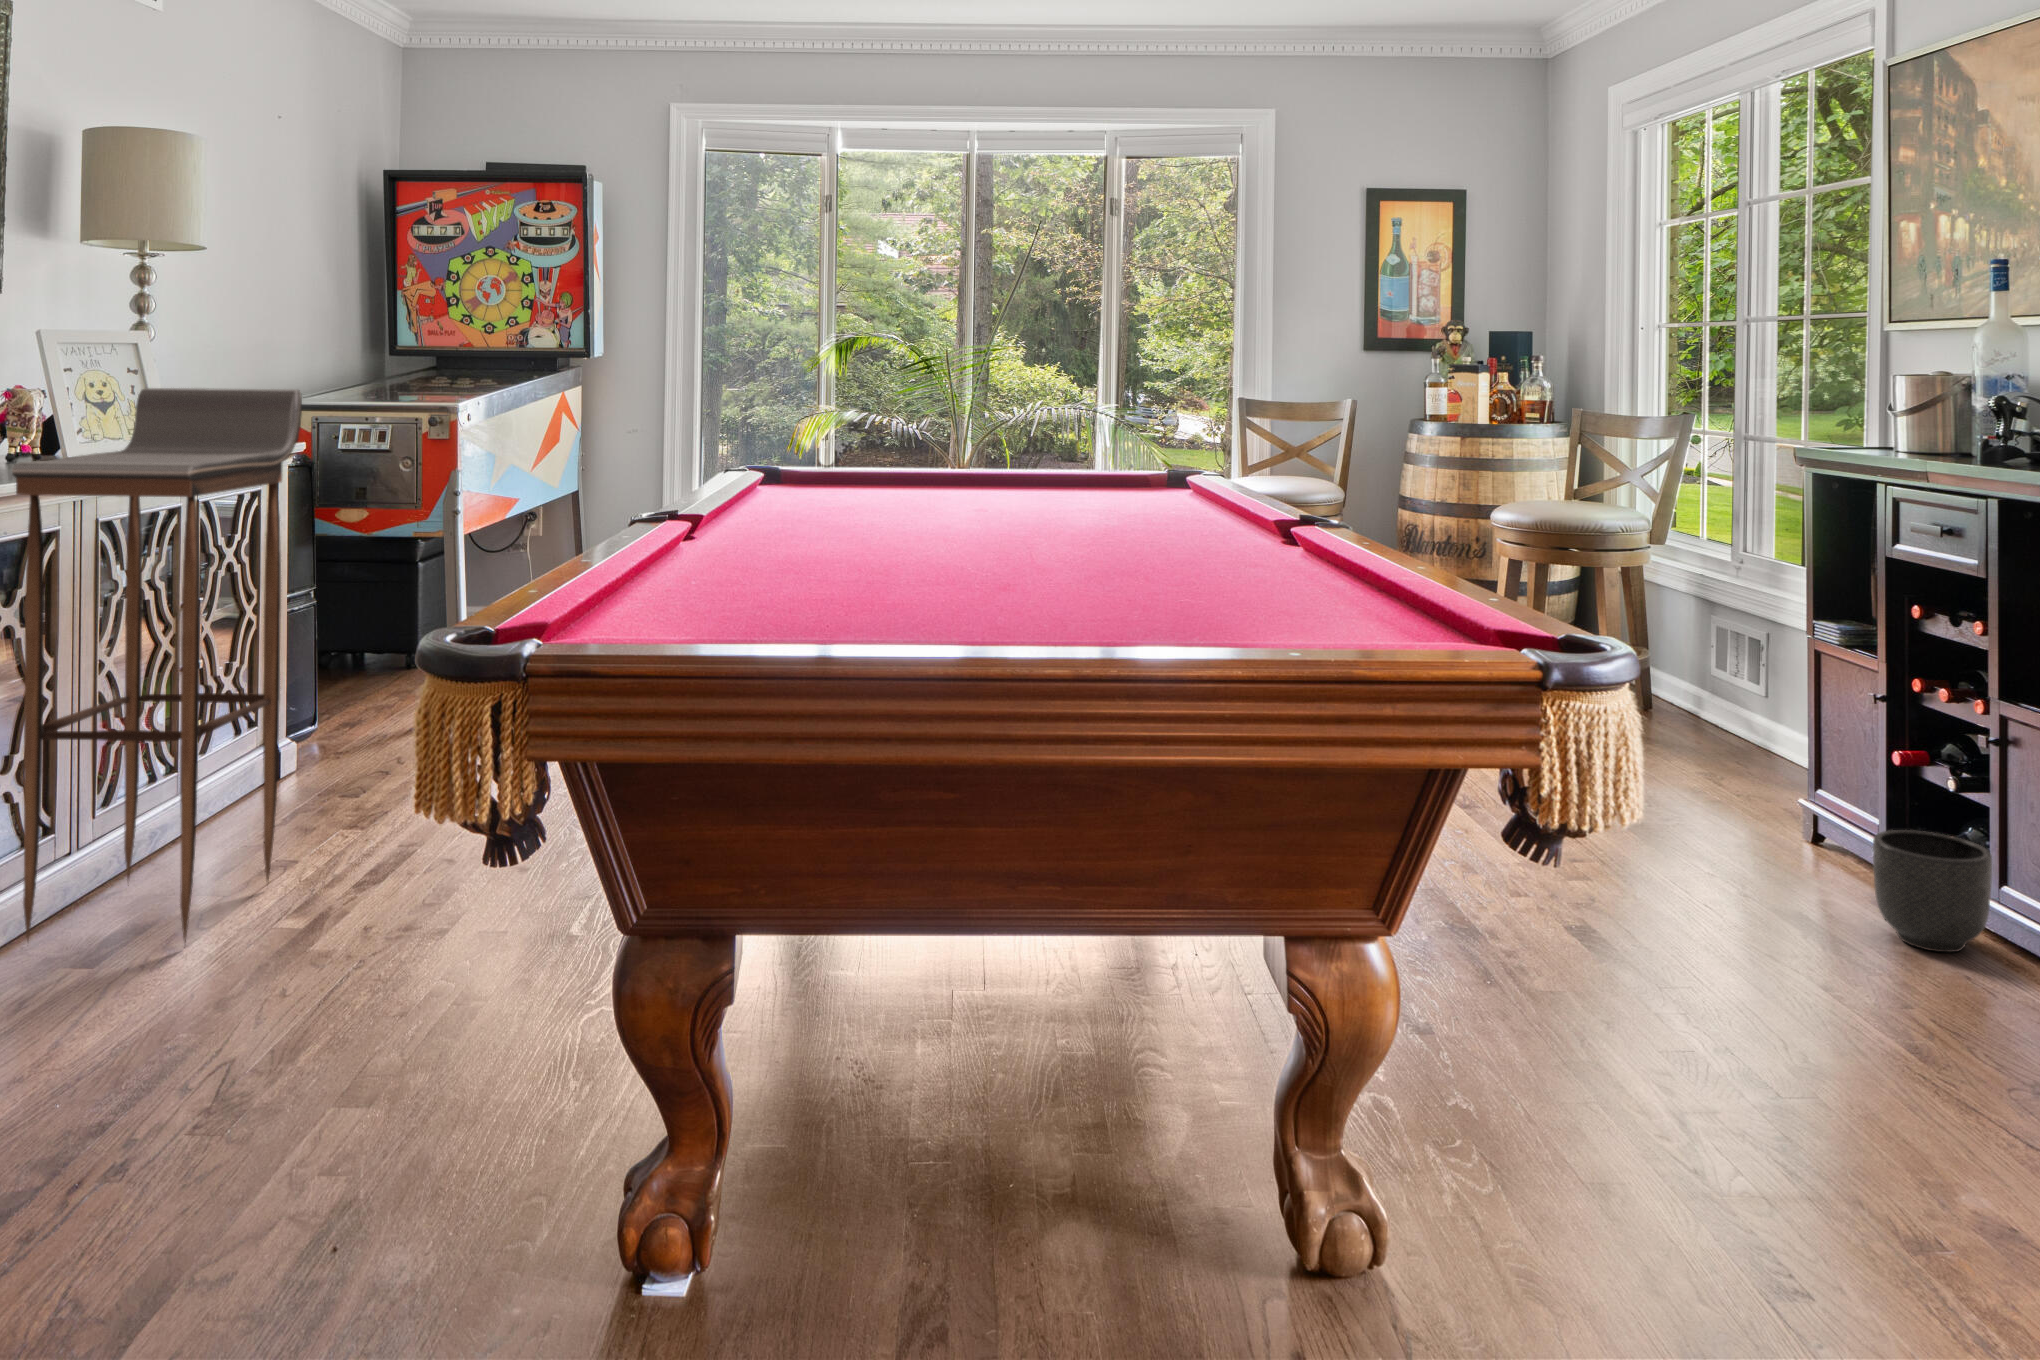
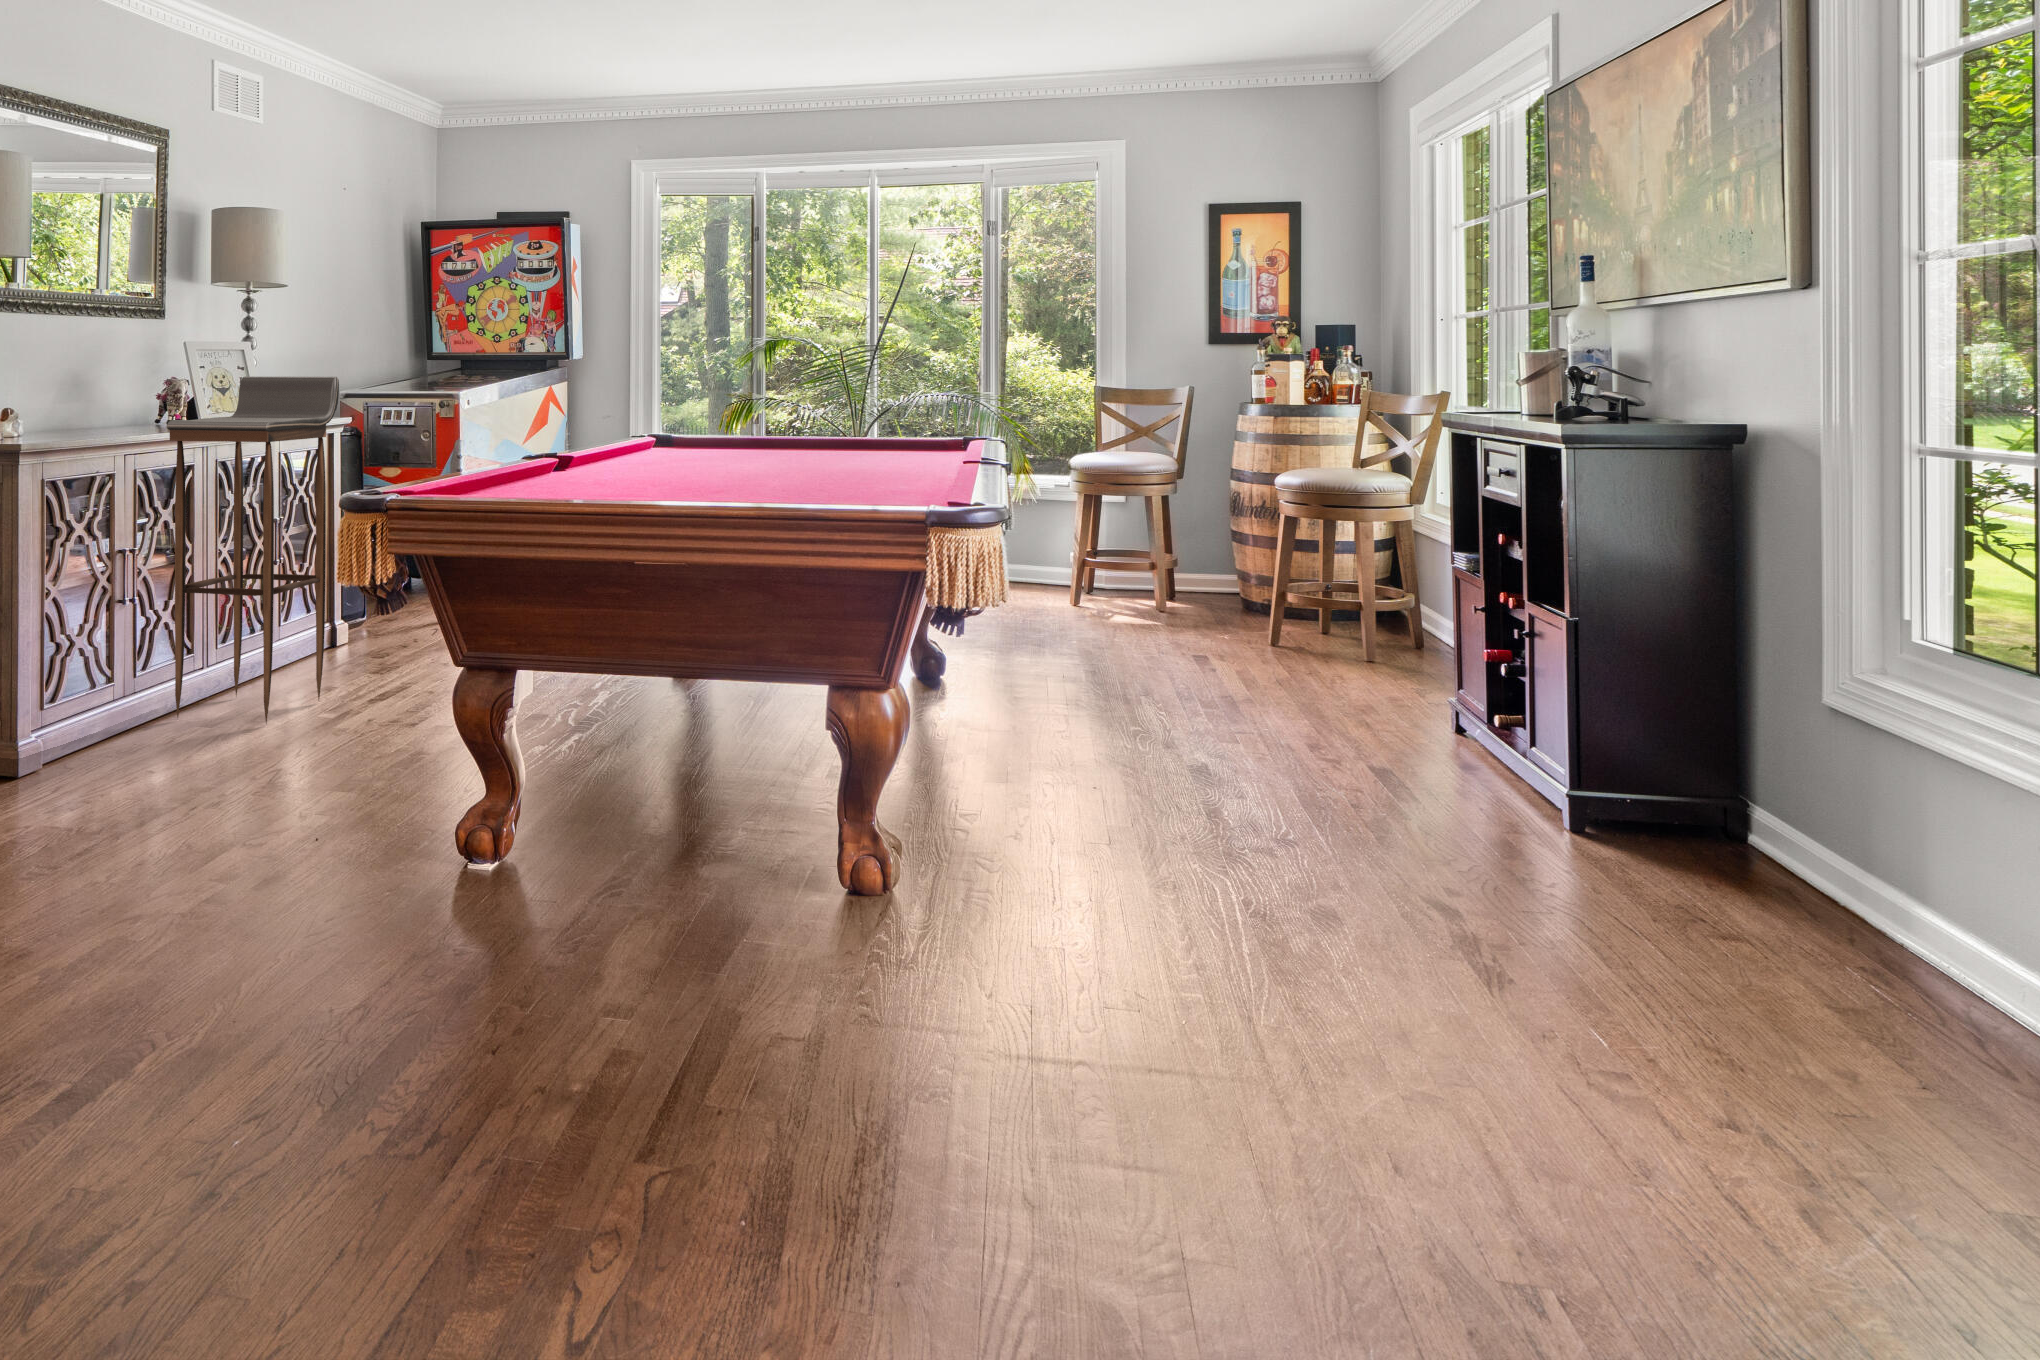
planter: present [1873,830,1992,952] -> none [1428,701,1513,788]

